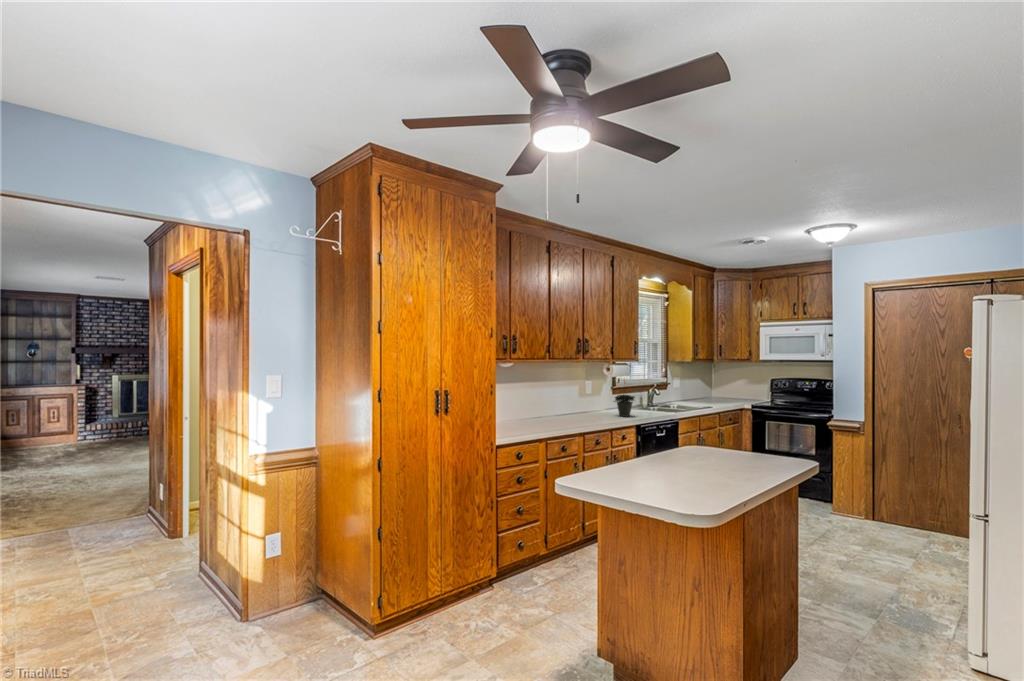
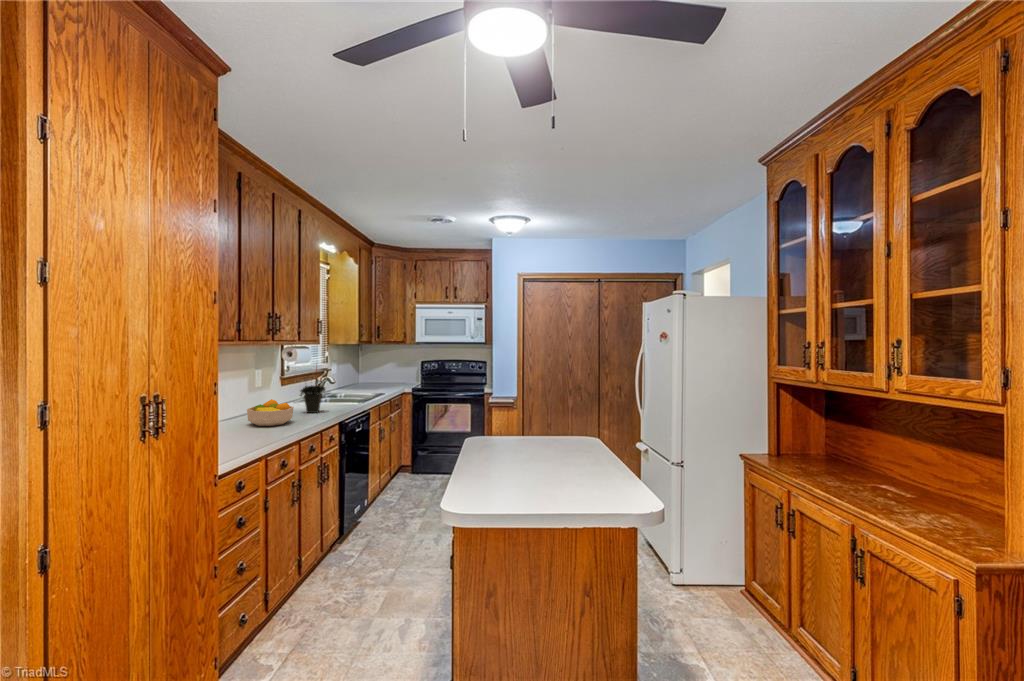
fruit bowl: none [567,402,597,422] -> present [247,399,294,426]

